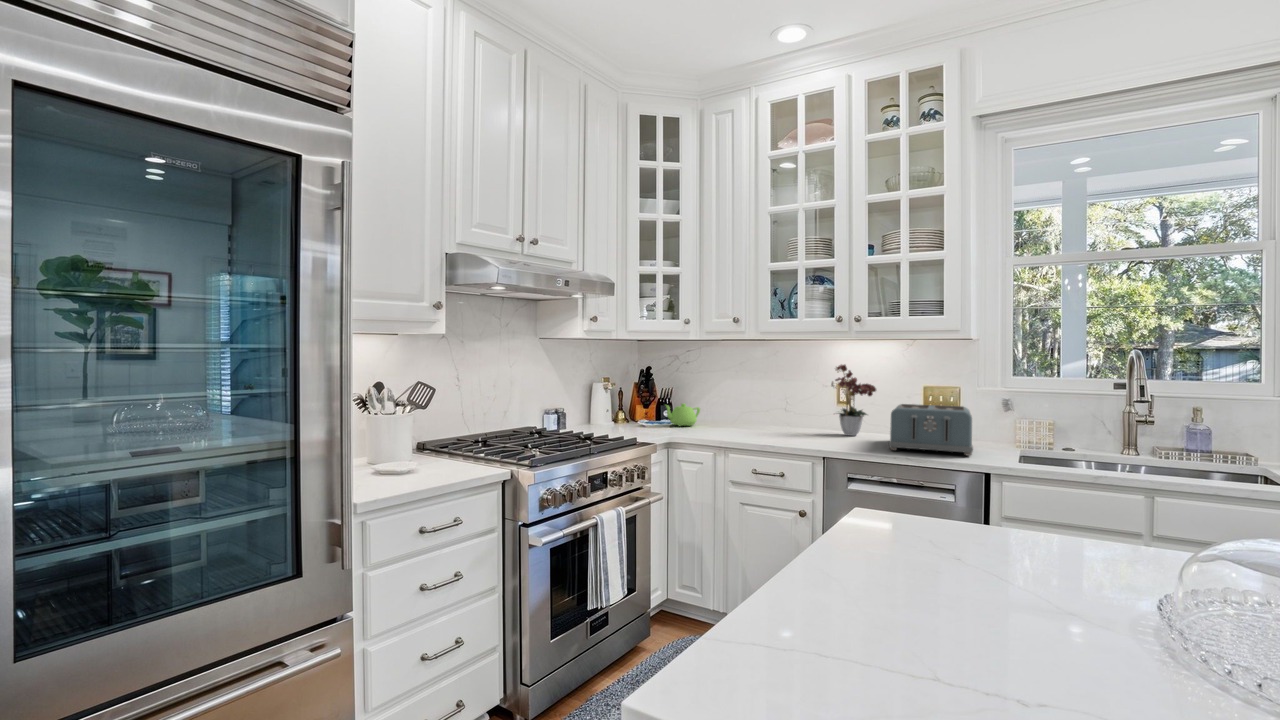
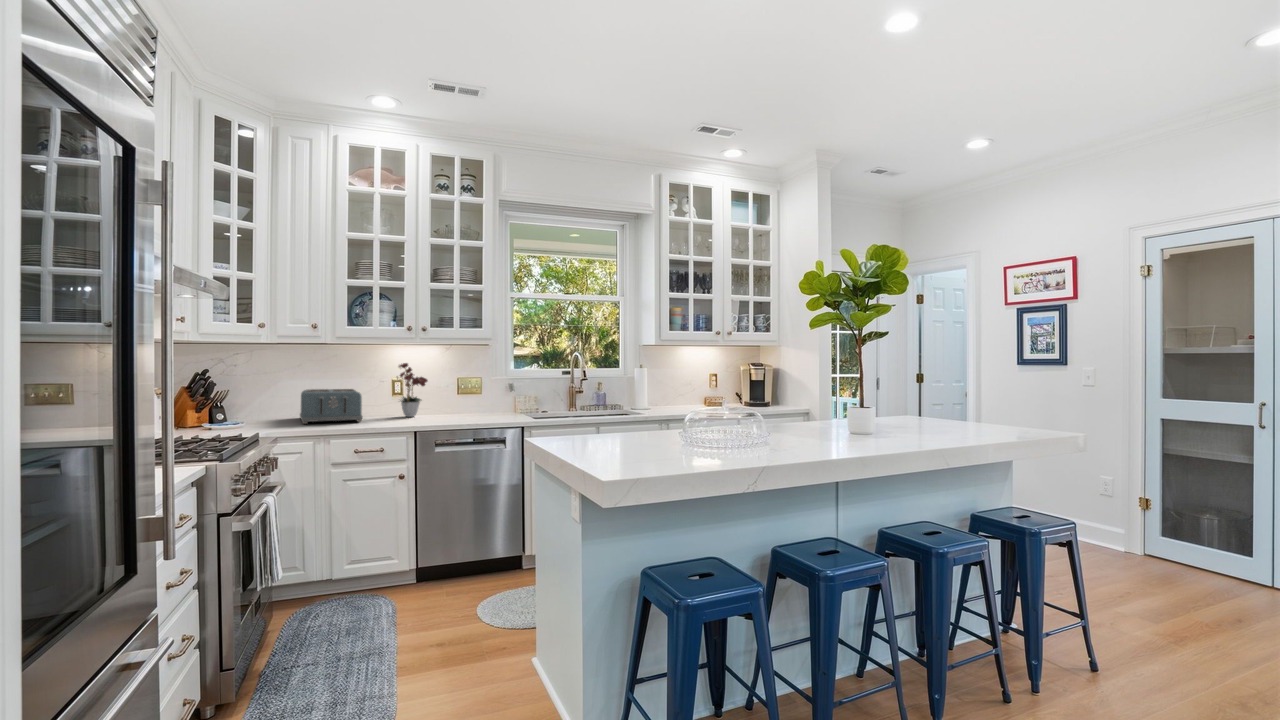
teapot: present [666,404,700,426] -> none [232,402,267,424]
toaster: present [889,404,973,456] -> present [300,389,363,424]

